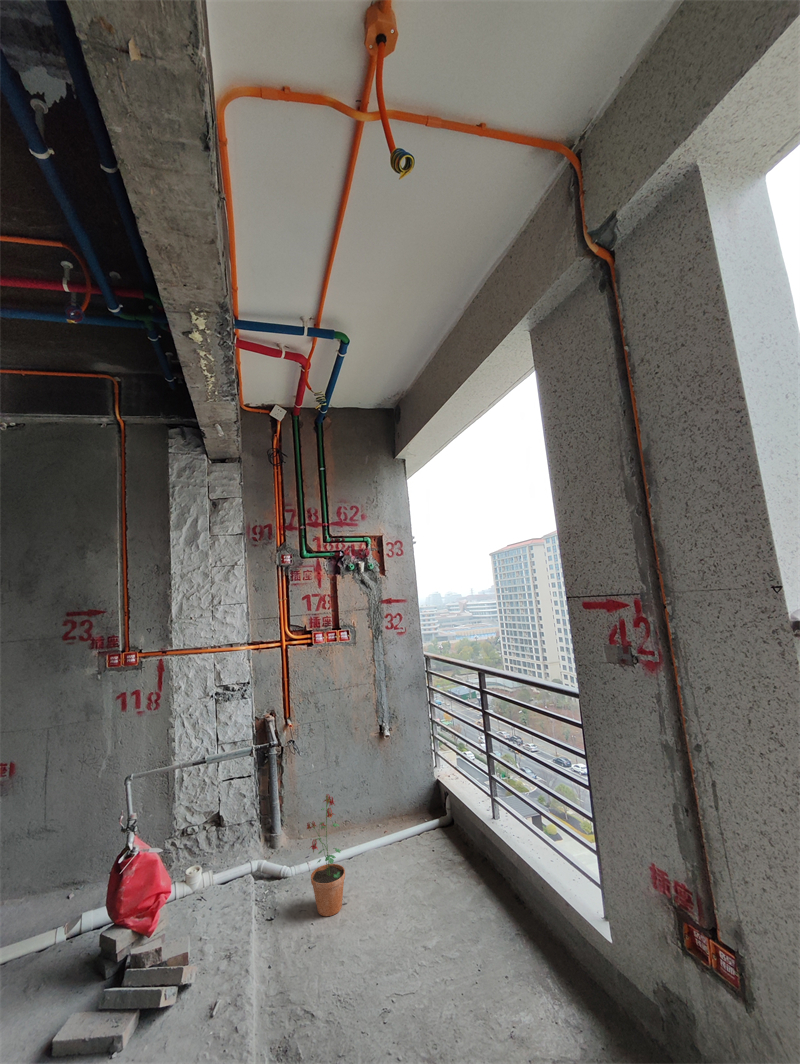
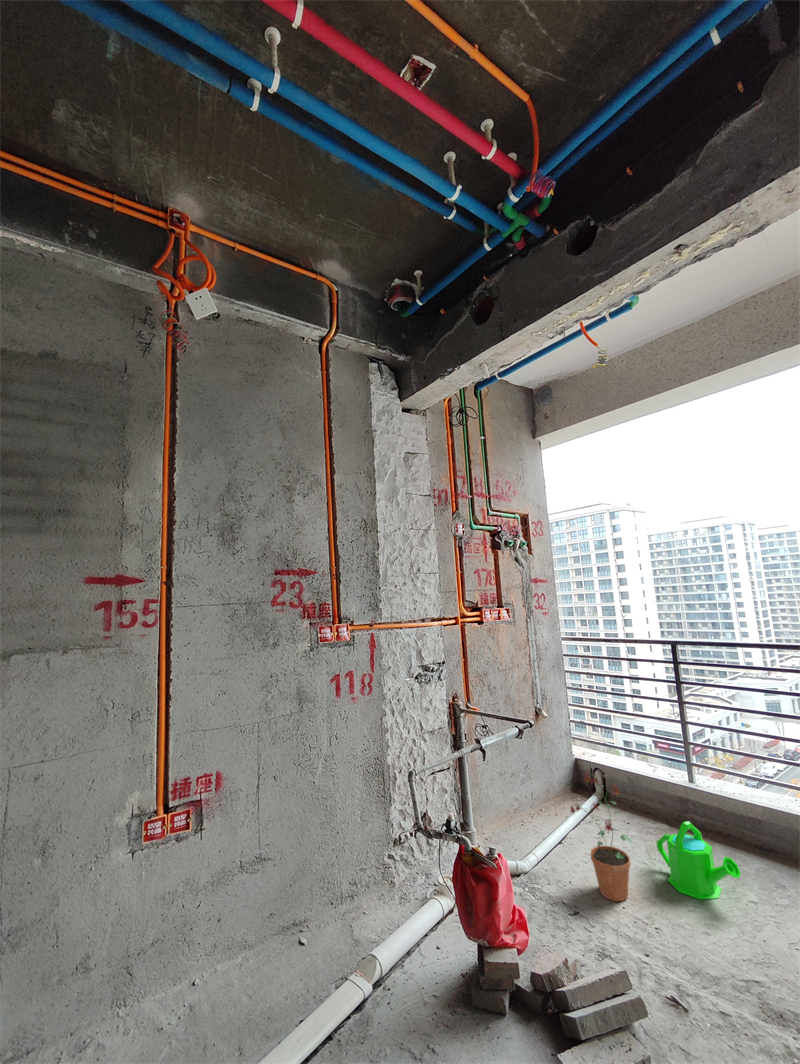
watering can: none [382,853,428,932] -> present [656,821,741,899]

